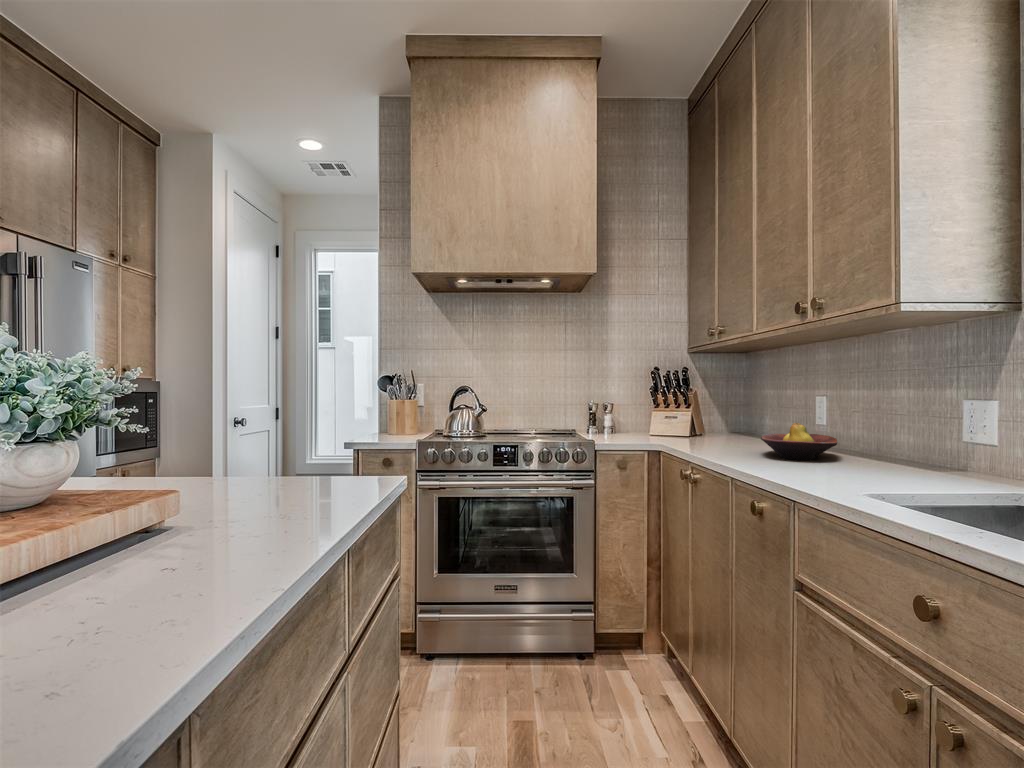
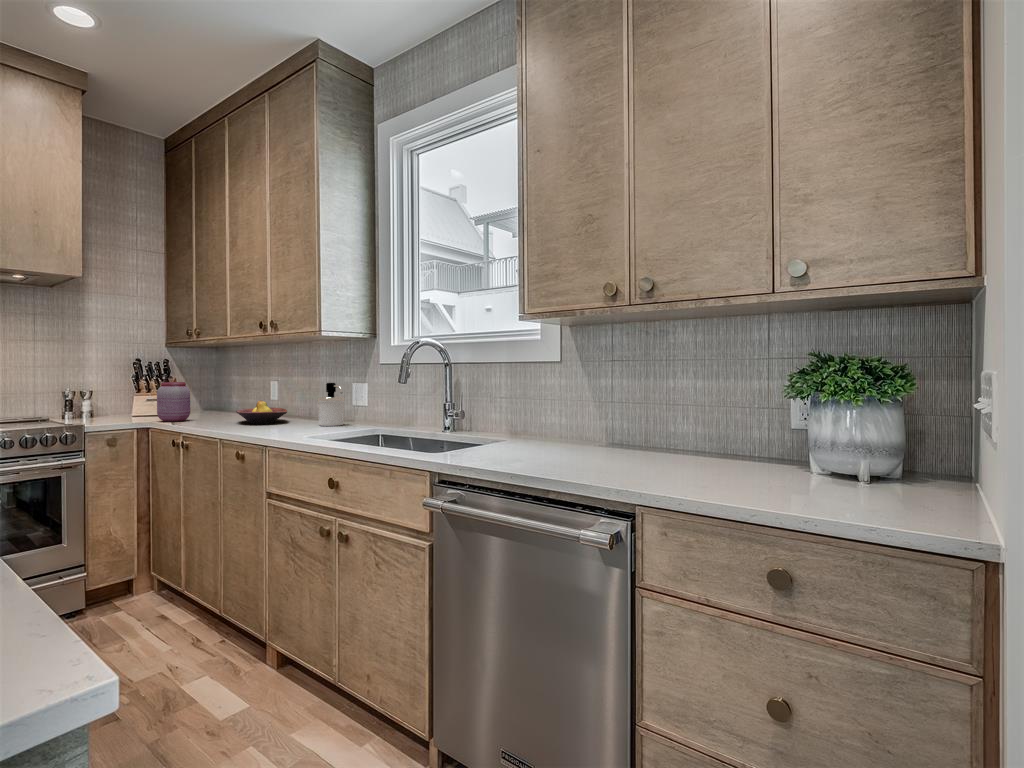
jar: none [668,394,706,445] -> present [157,382,190,422]
soap dispenser: none [891,398,946,475] -> present [317,383,345,426]

